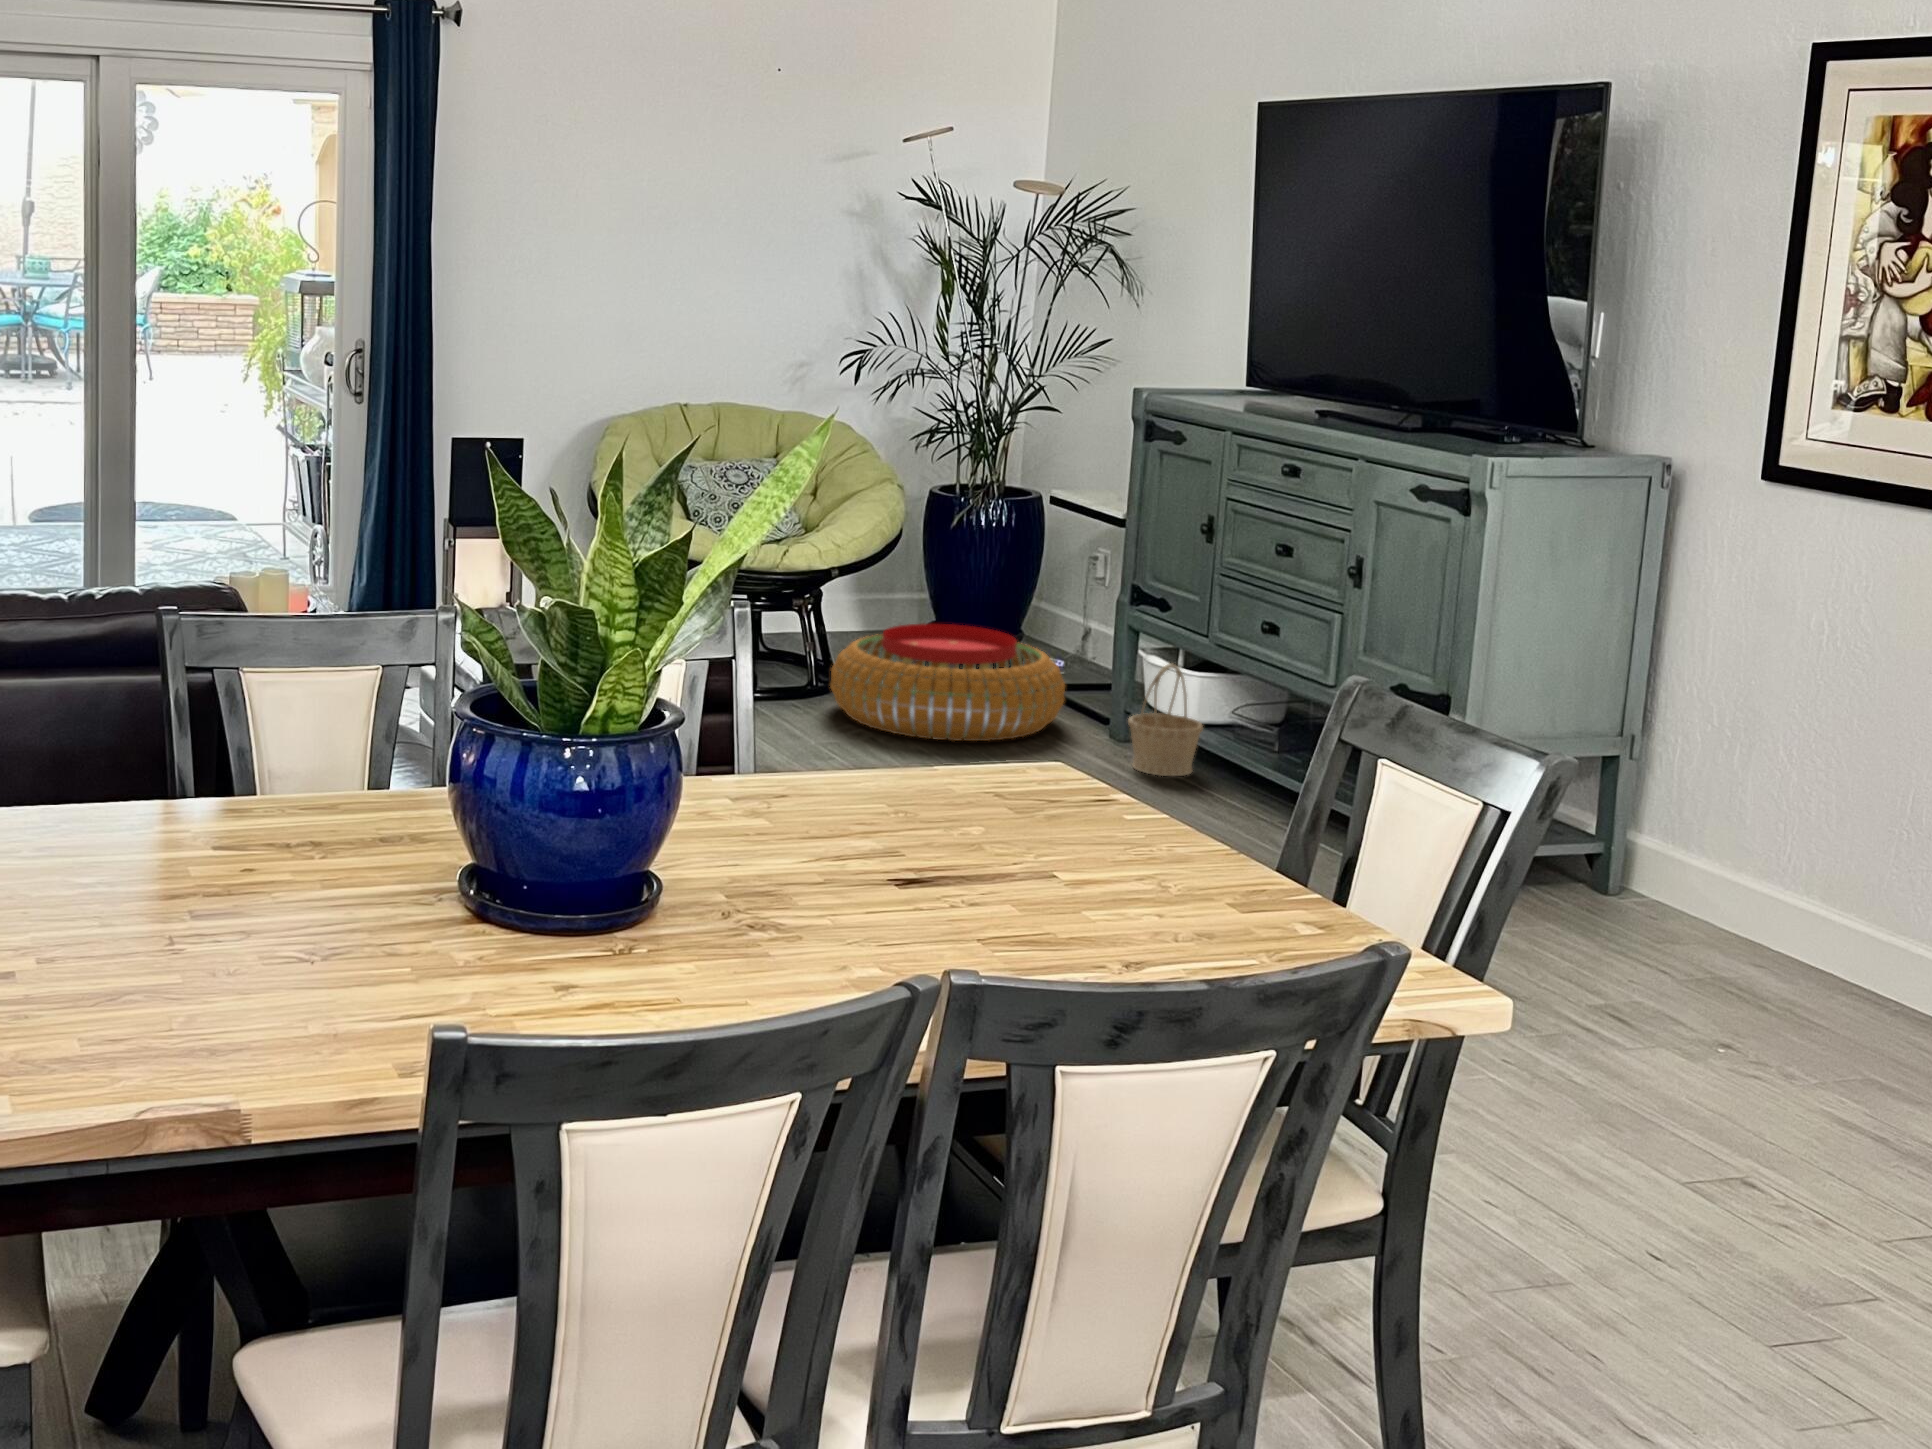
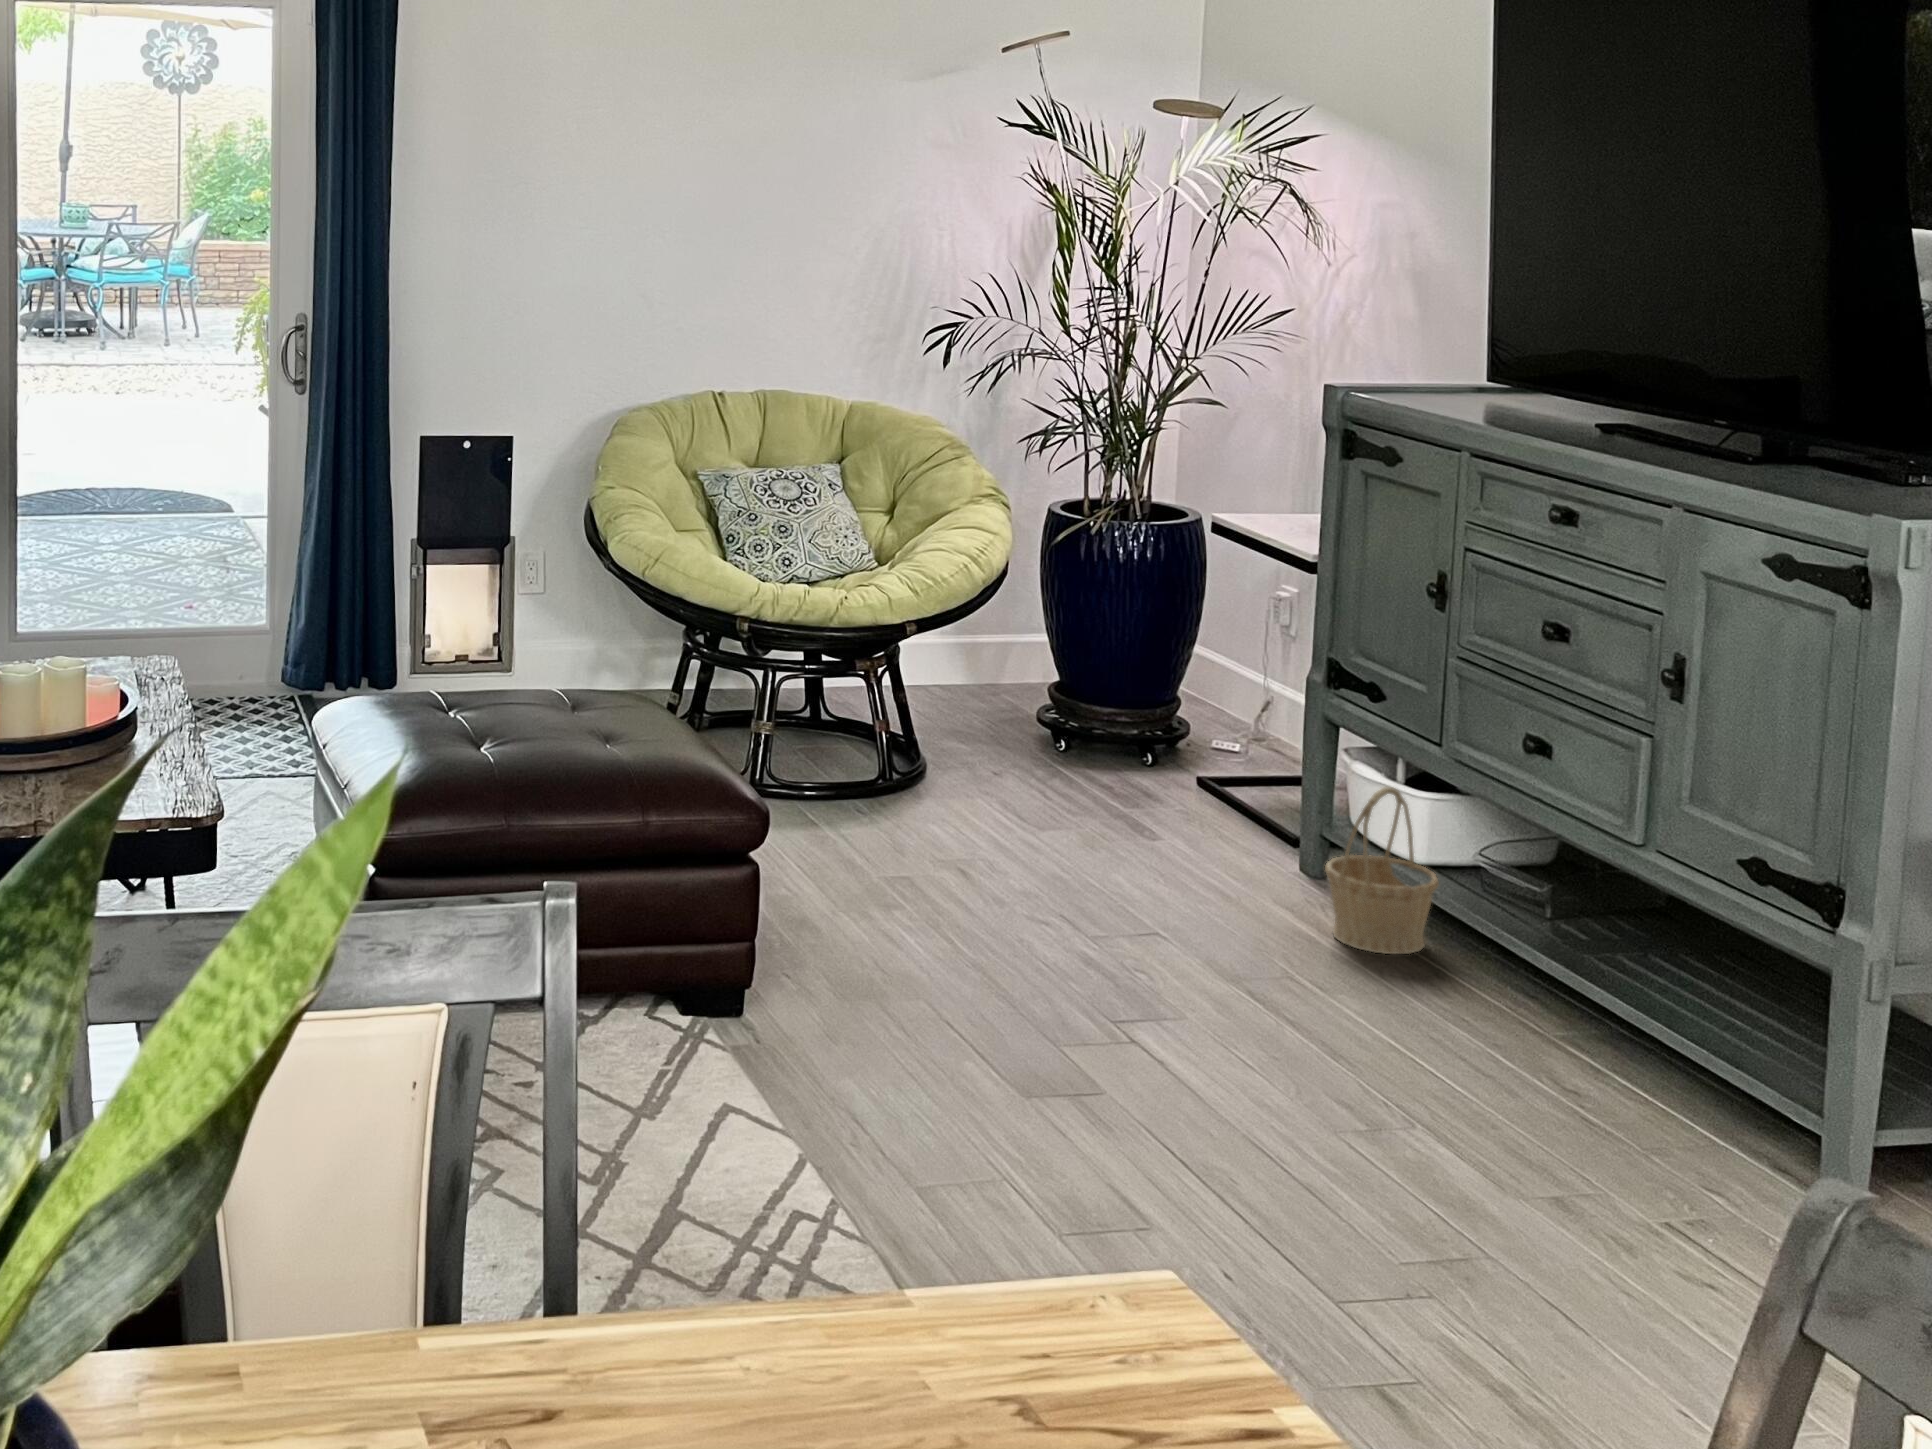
pouf: present [830,624,1065,741] -> none [900,705,1234,884]

